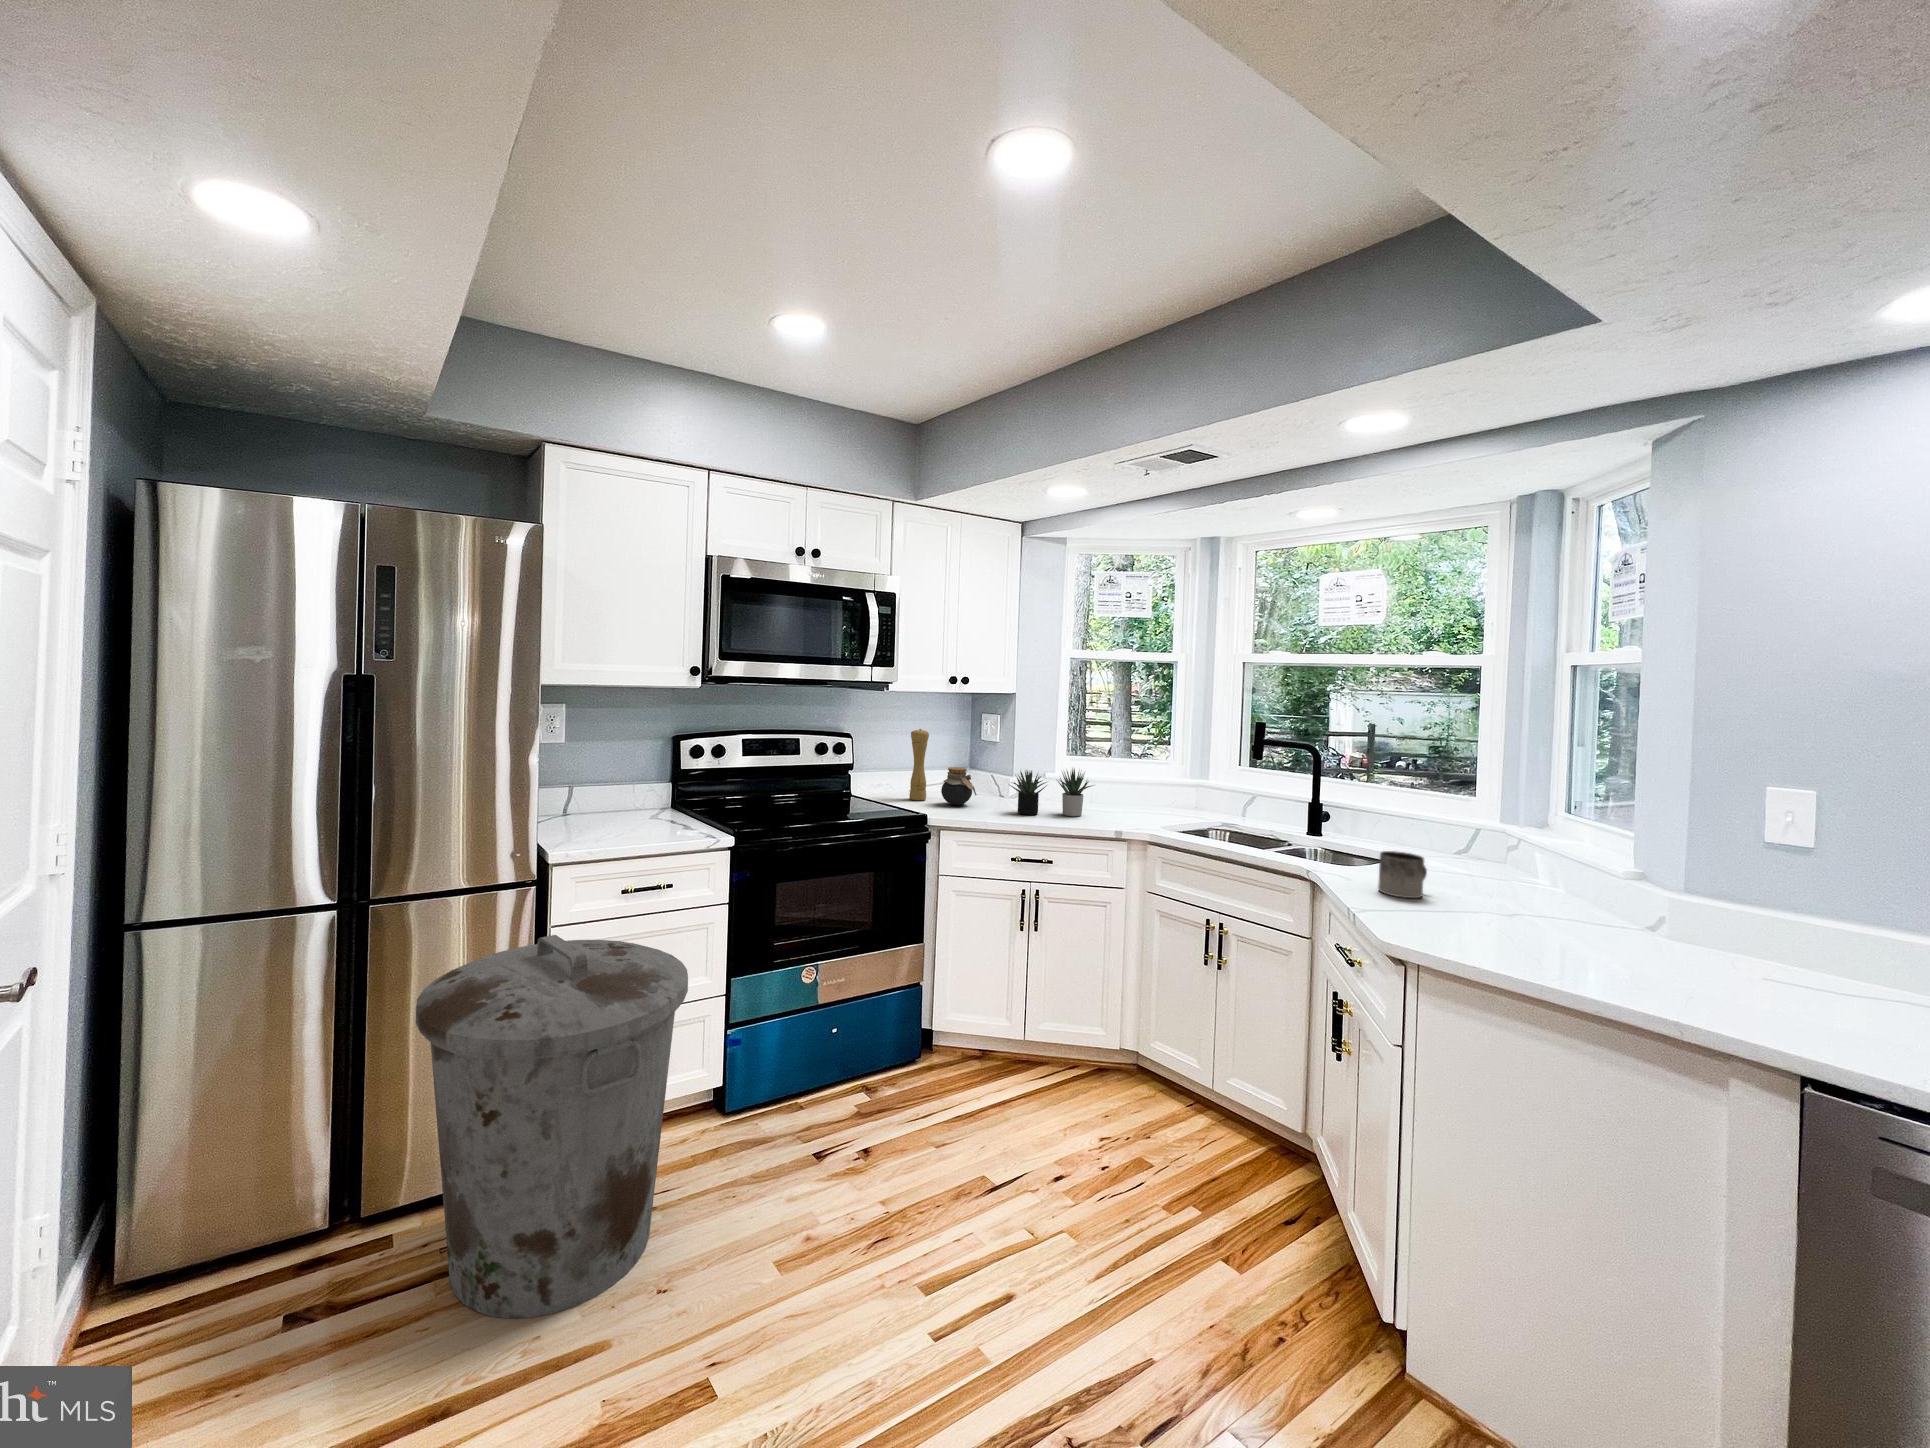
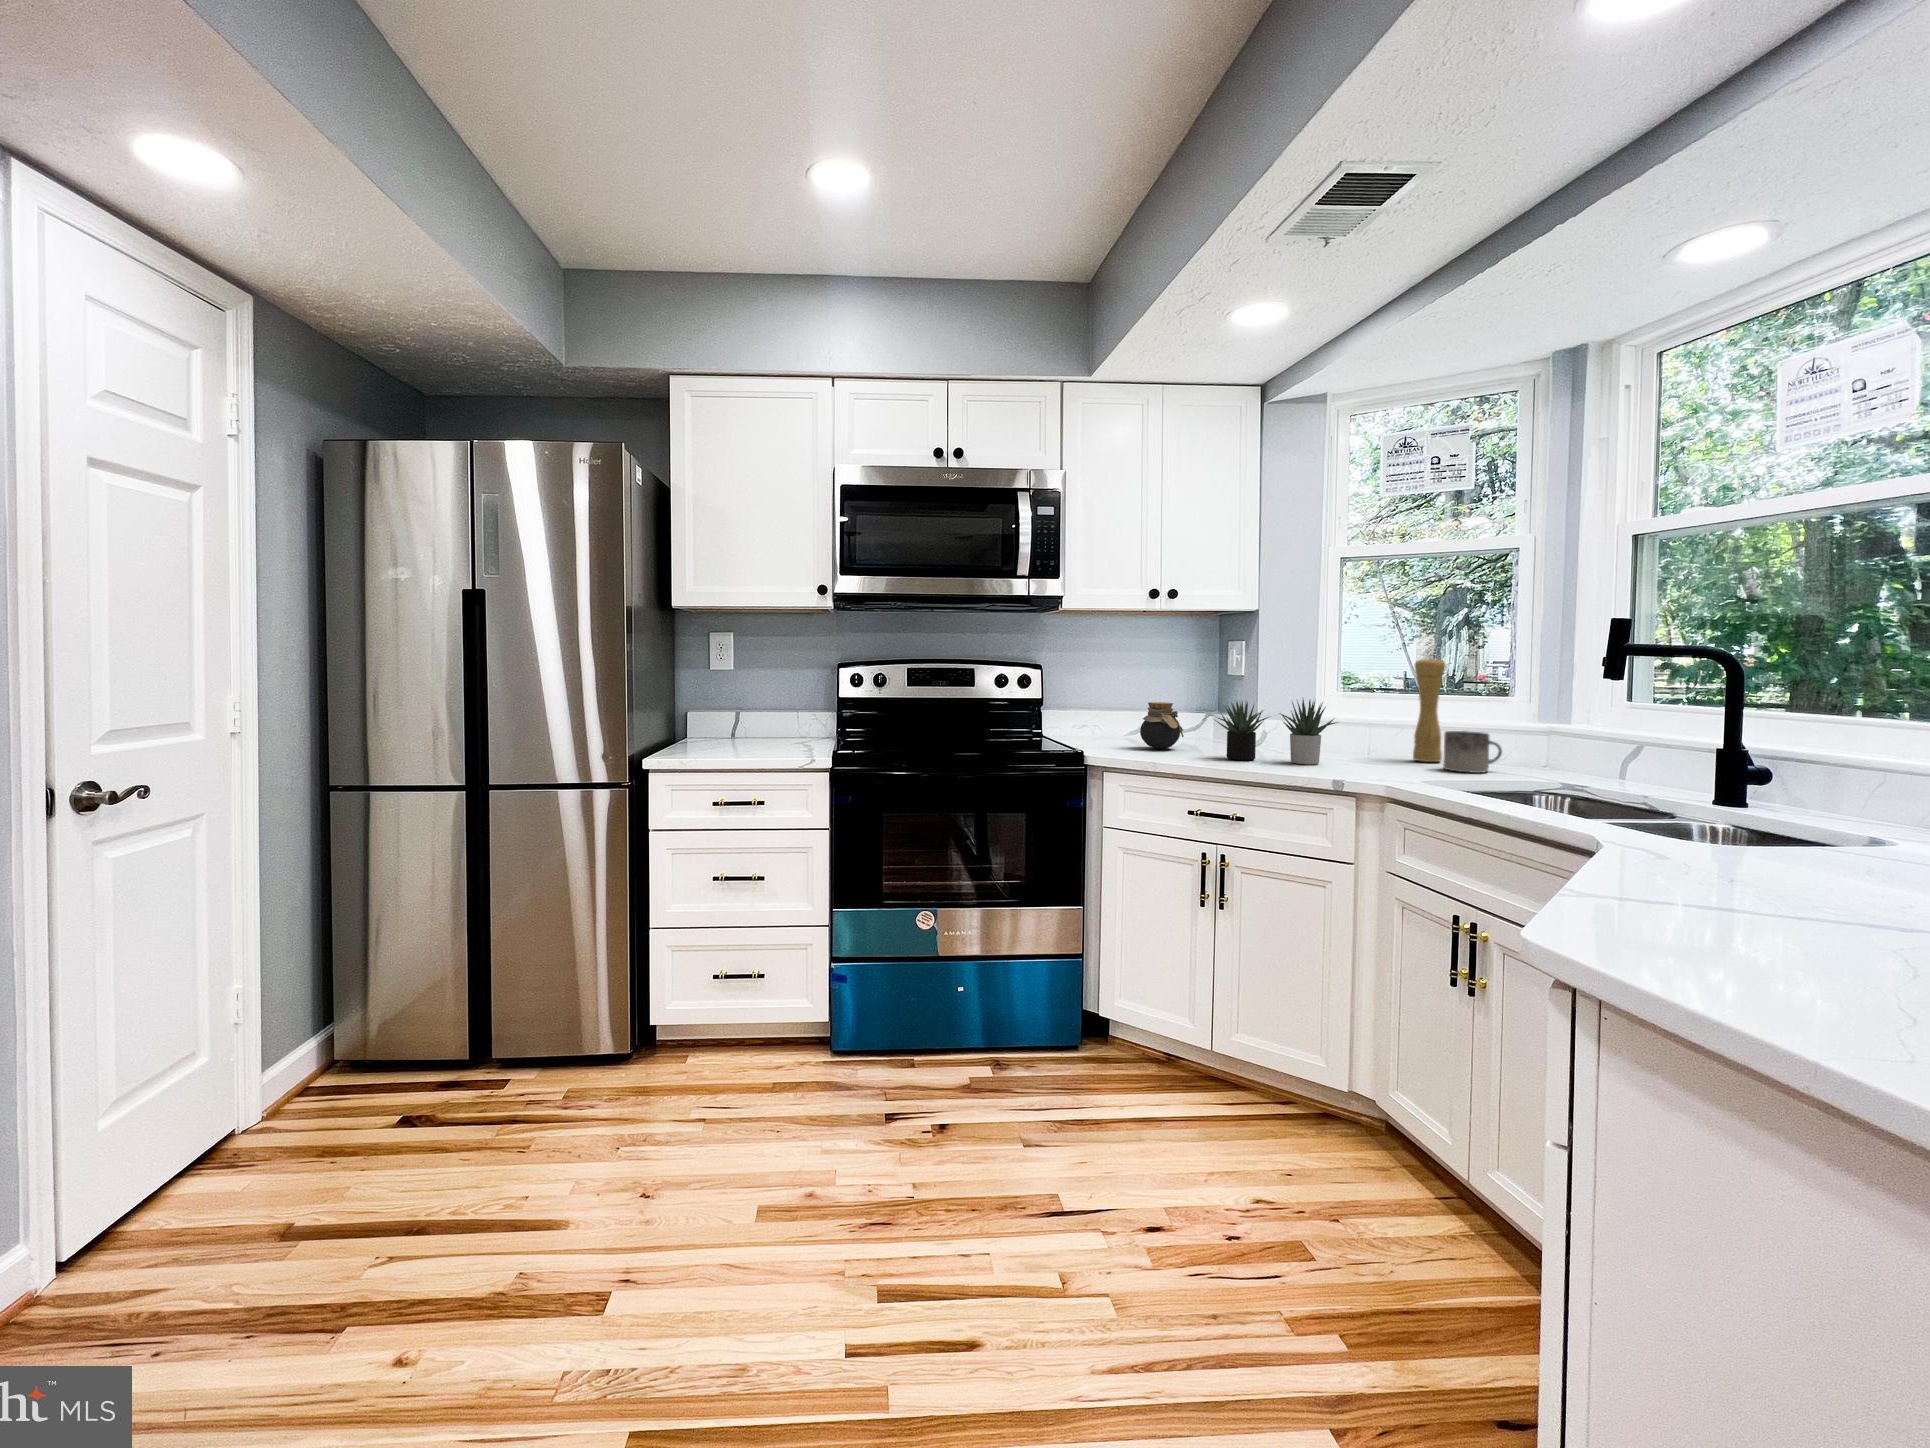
pepper mill: present [909,729,929,800] -> present [1413,658,1446,762]
mug: present [1378,851,1427,898] -> present [1443,731,1502,773]
trash can: present [416,935,688,1318] -> none [453,824,719,1186]

